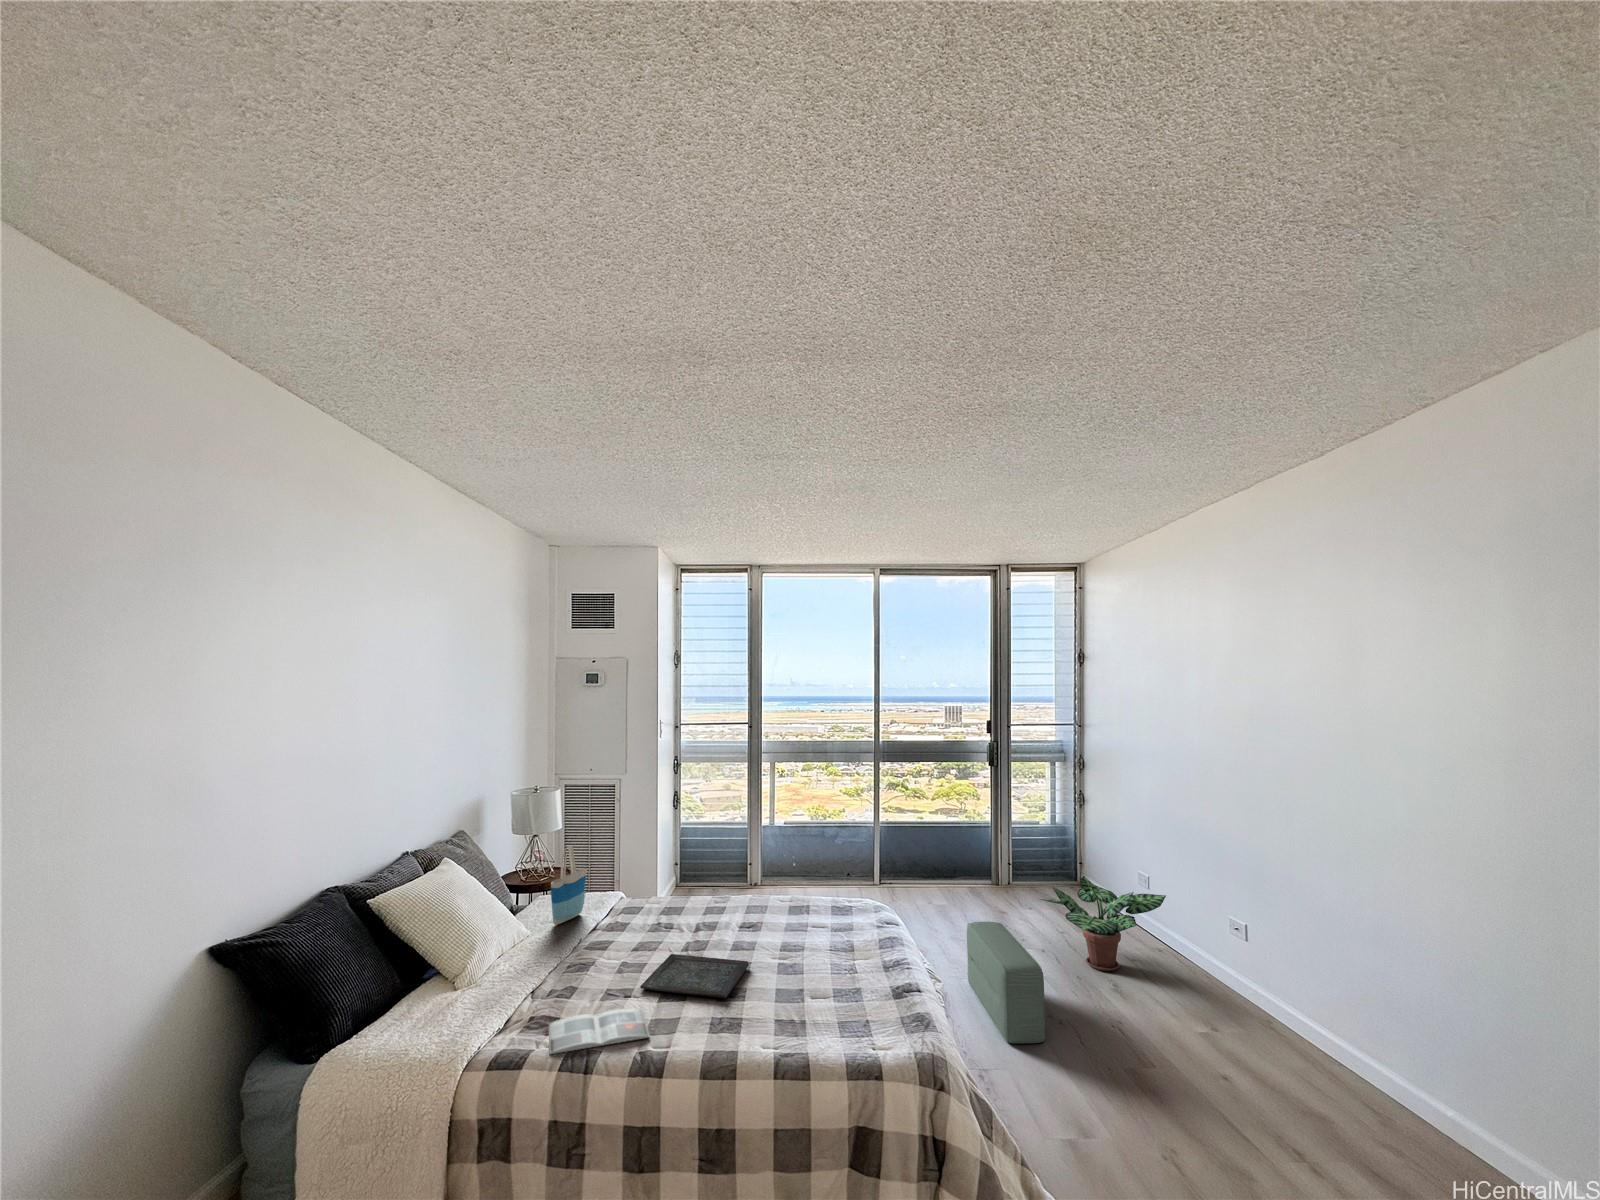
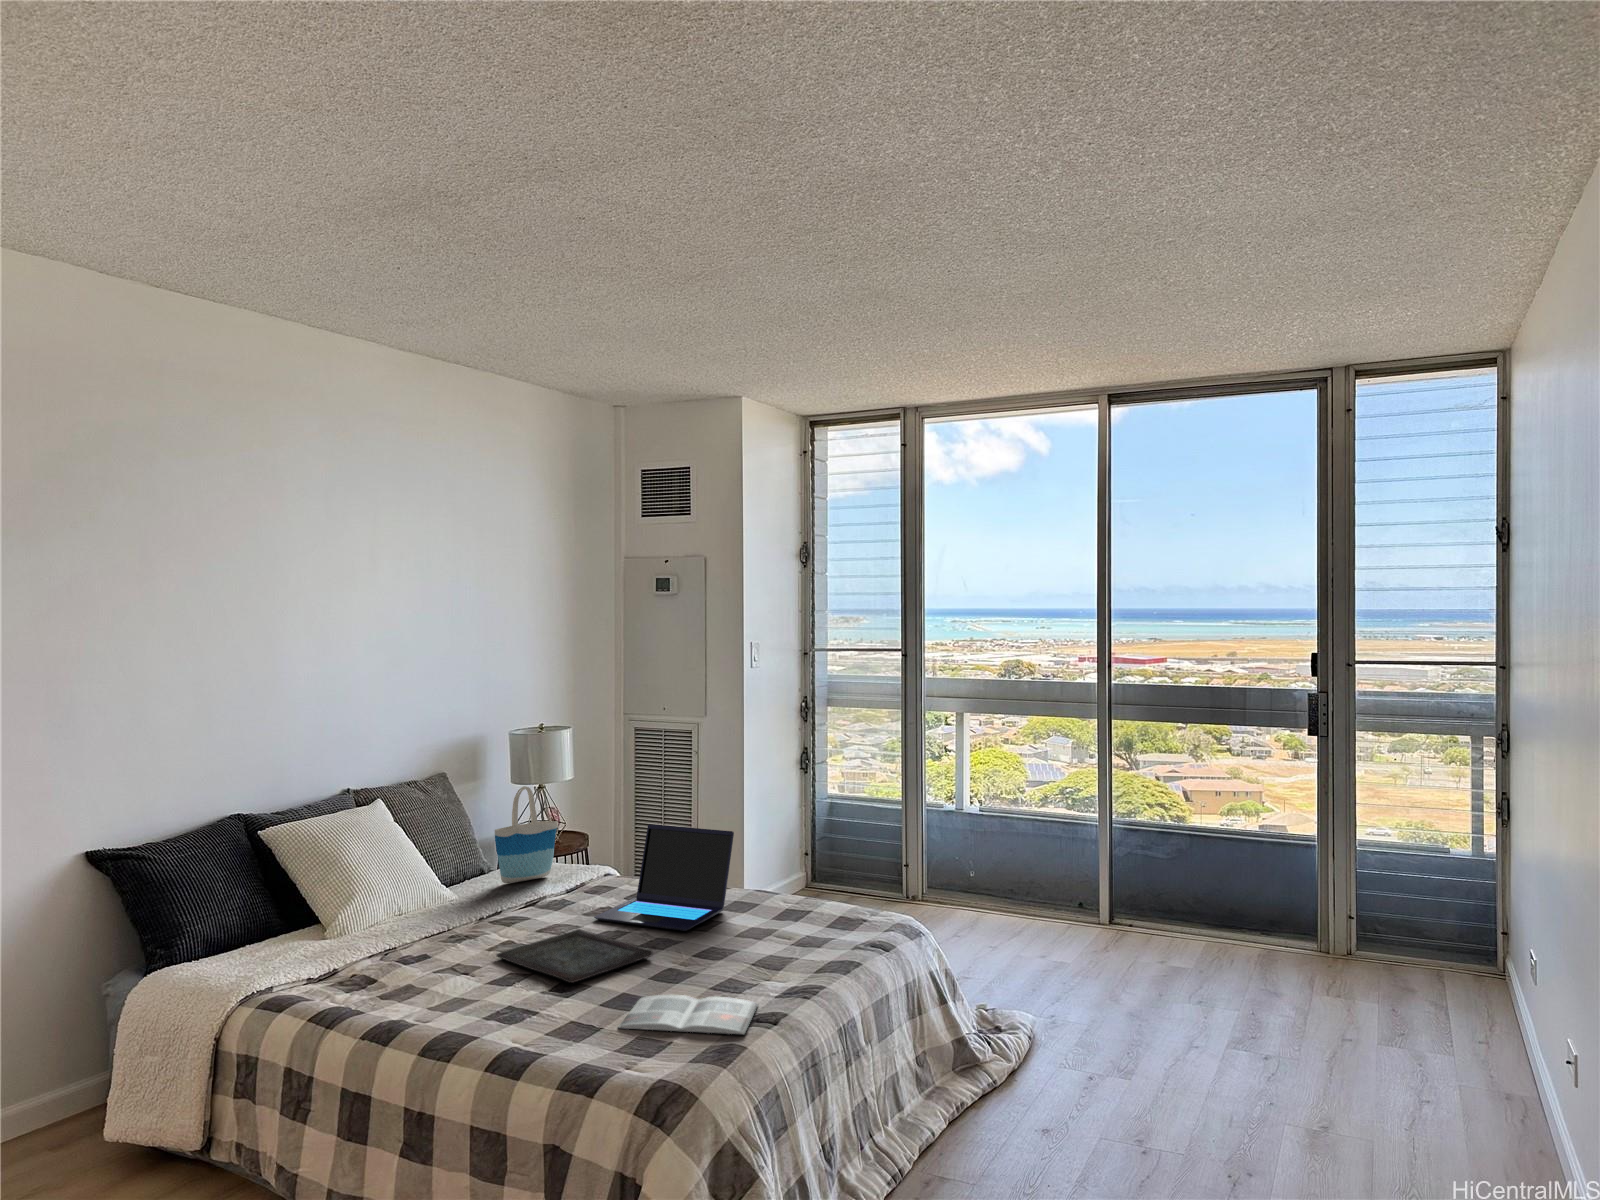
laptop: none [666,864,744,944] -> present [594,824,734,931]
potted plant: present [1040,876,1166,971] -> none [1286,921,1534,1099]
pouf: present [967,921,1045,1043] -> none [1063,969,1159,1164]
magazine: present [549,1008,650,1054] -> present [618,995,758,1034]

